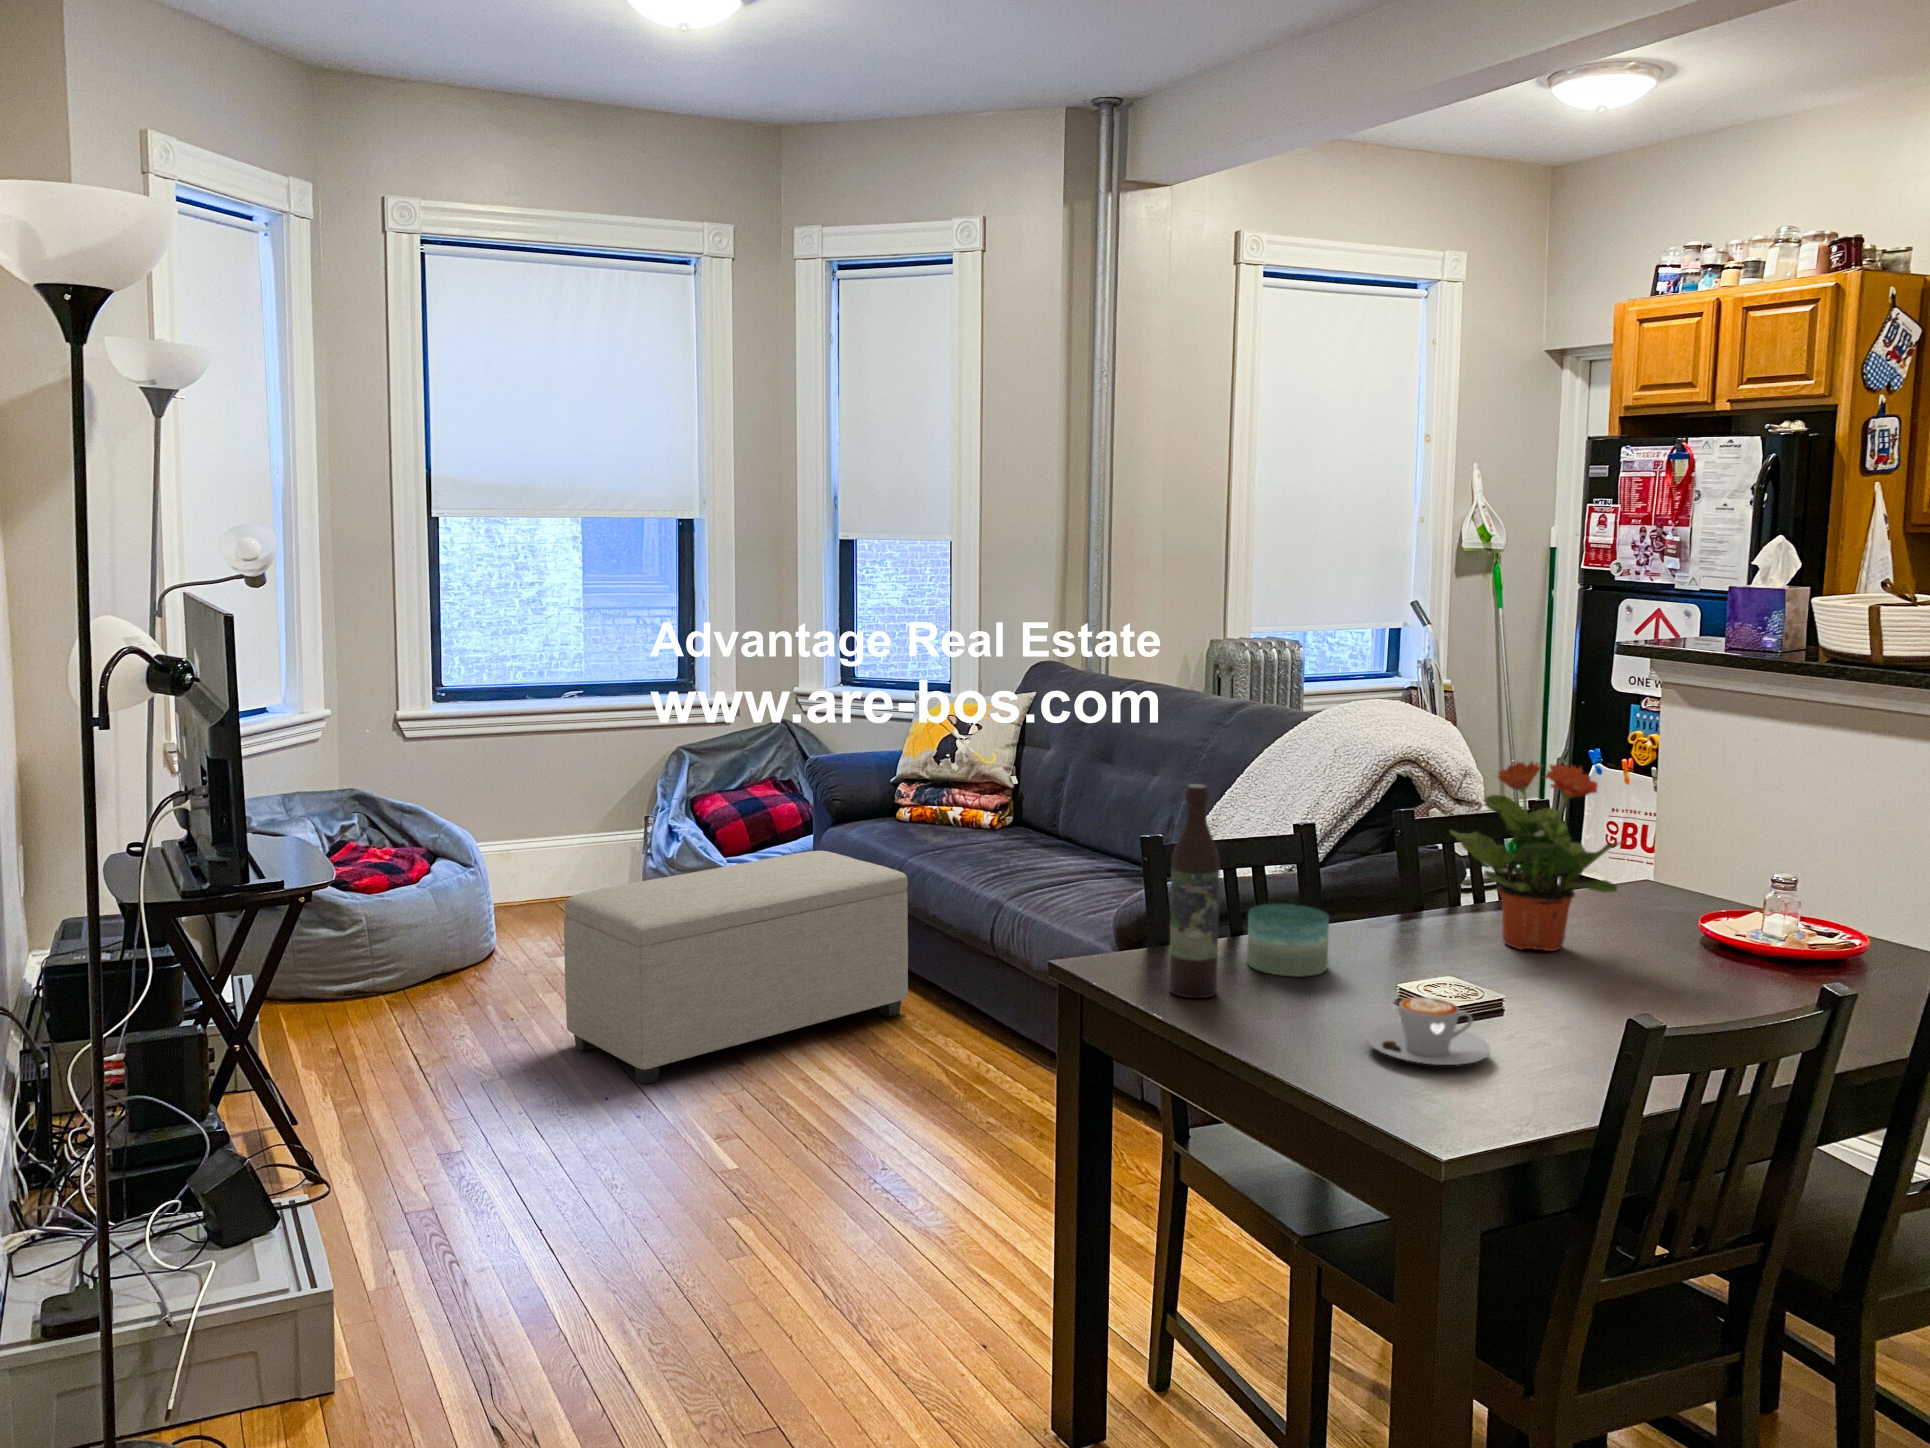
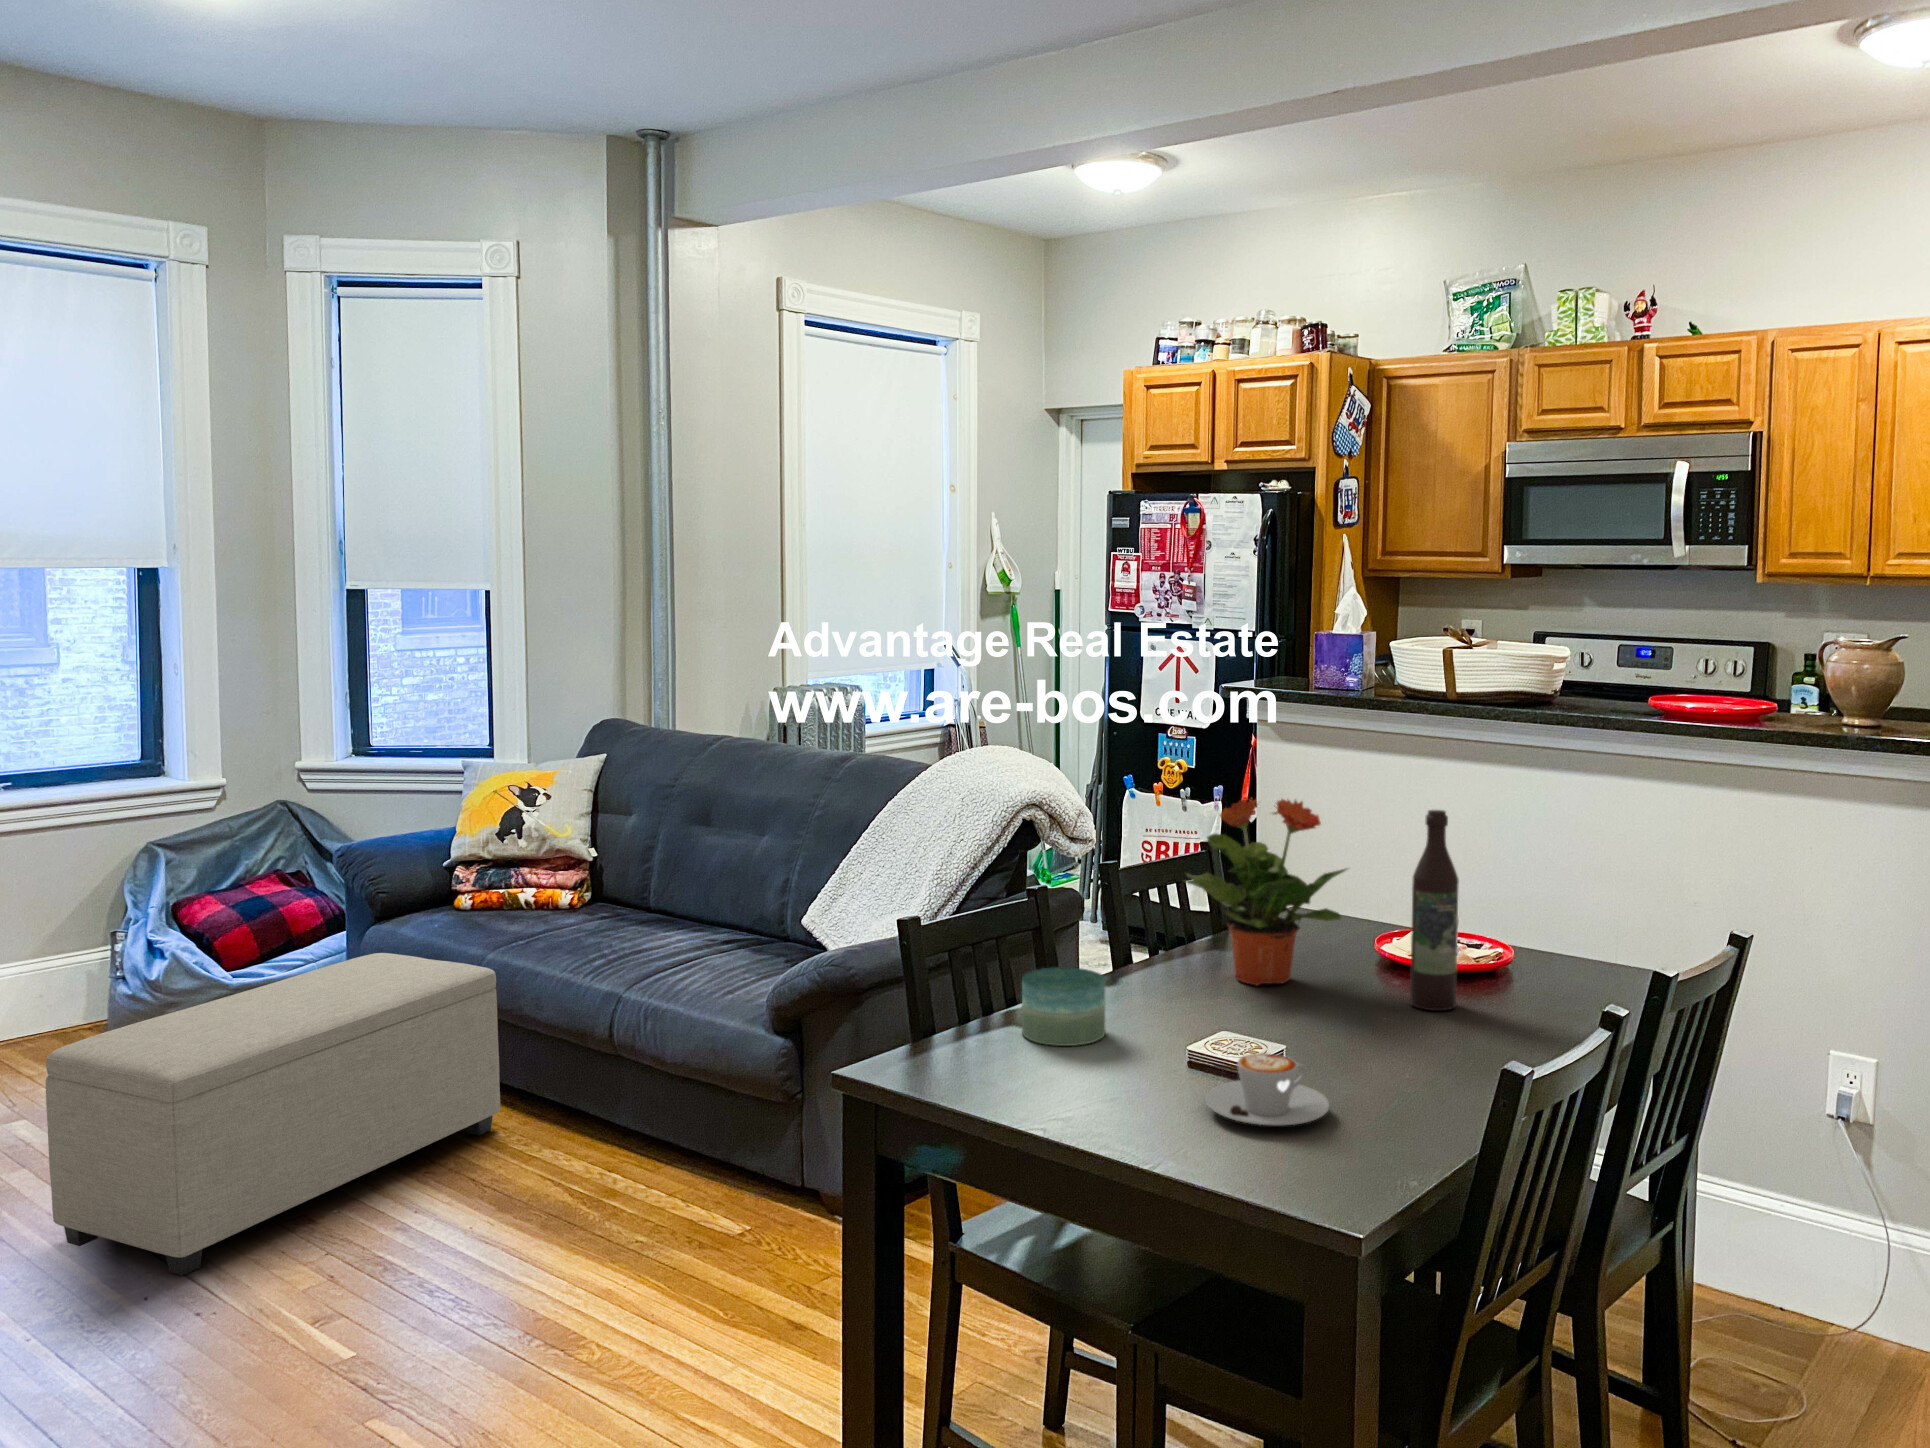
wine bottle: present [1169,784,1220,998] -> present [1410,810,1459,1011]

